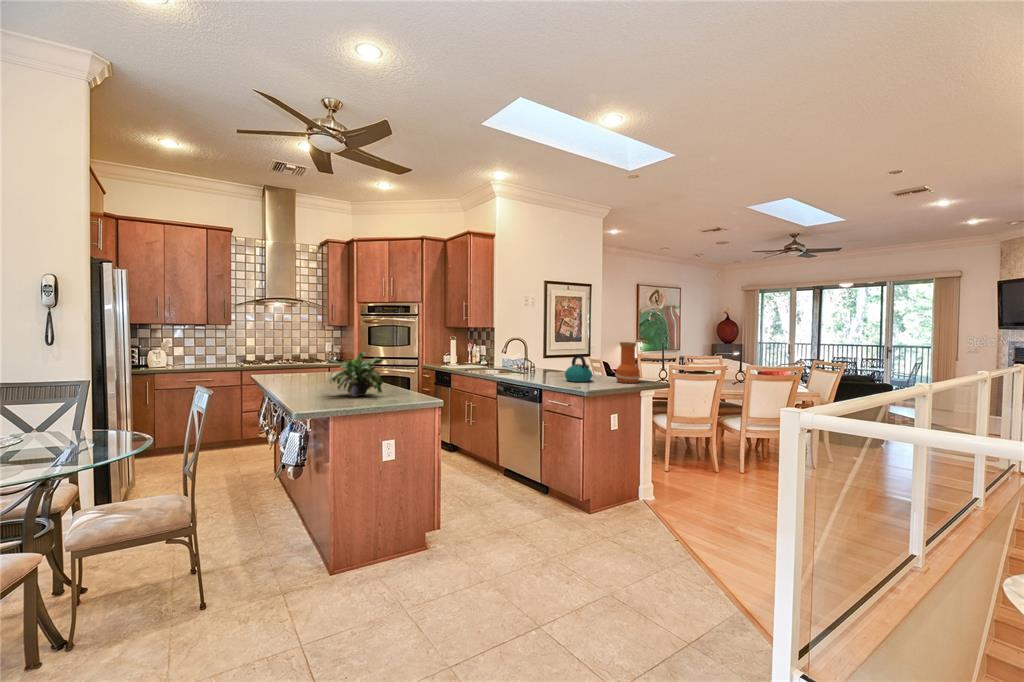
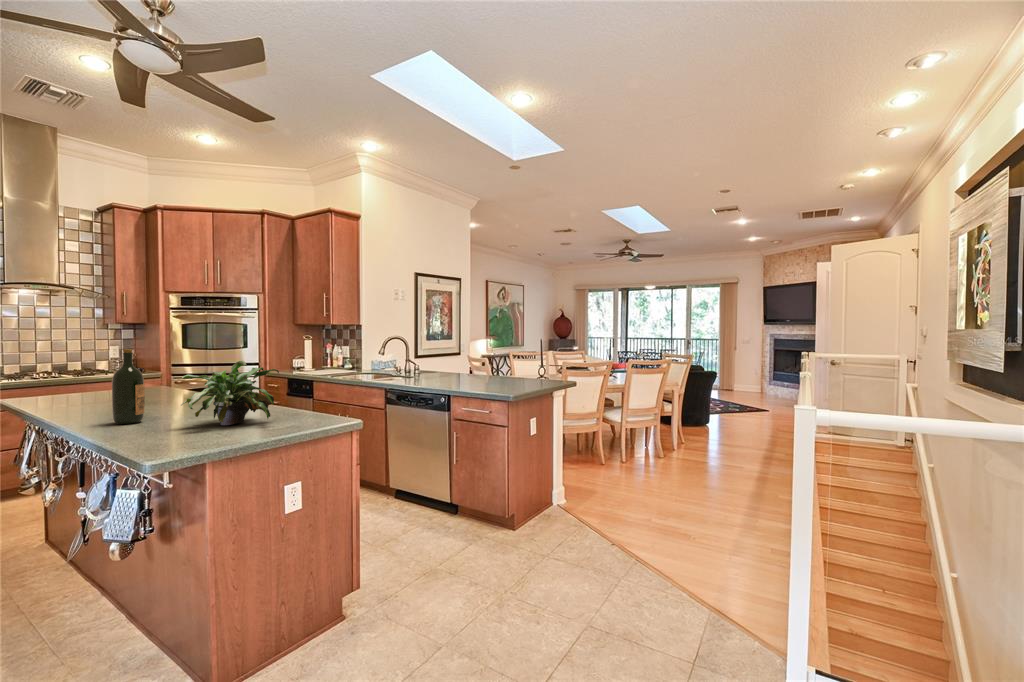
vase: present [615,342,640,383] -> none [524,340,550,383]
wine bottle: none [296,343,314,392] -> present [112,349,145,424]
kettle: present [565,355,592,382] -> none [471,355,501,384]

